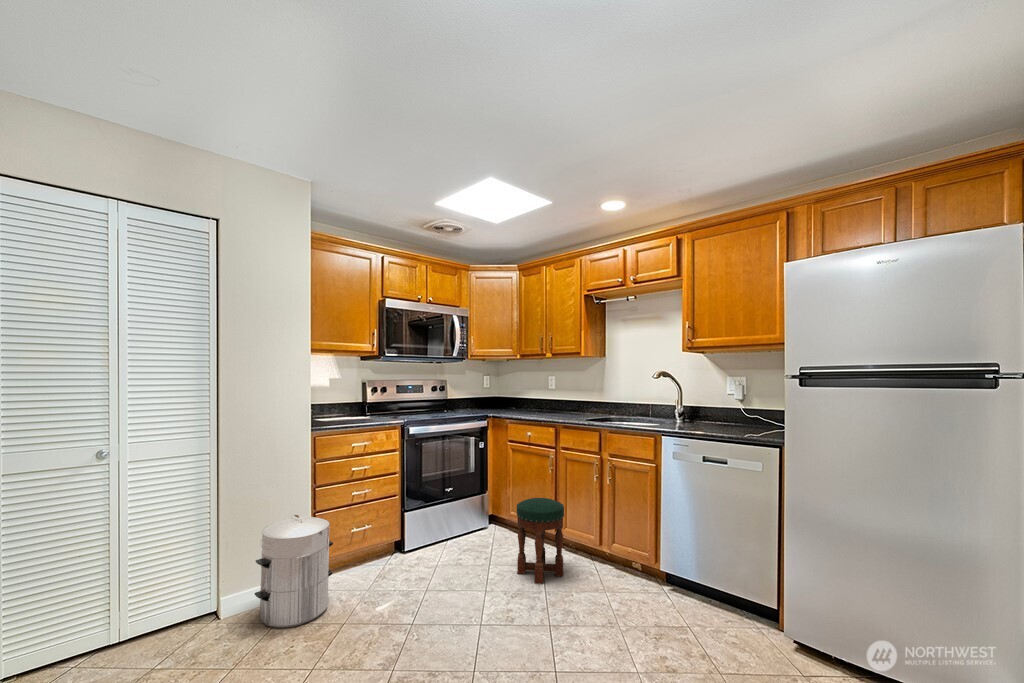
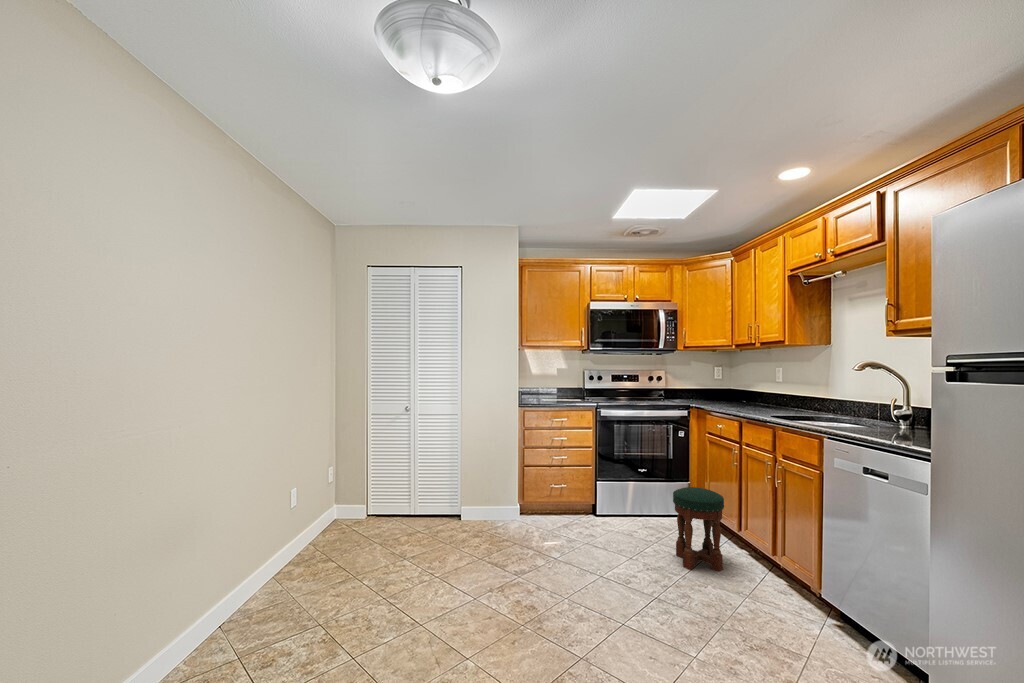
waste bin: present [255,515,333,628] -> none [472,460,523,535]

